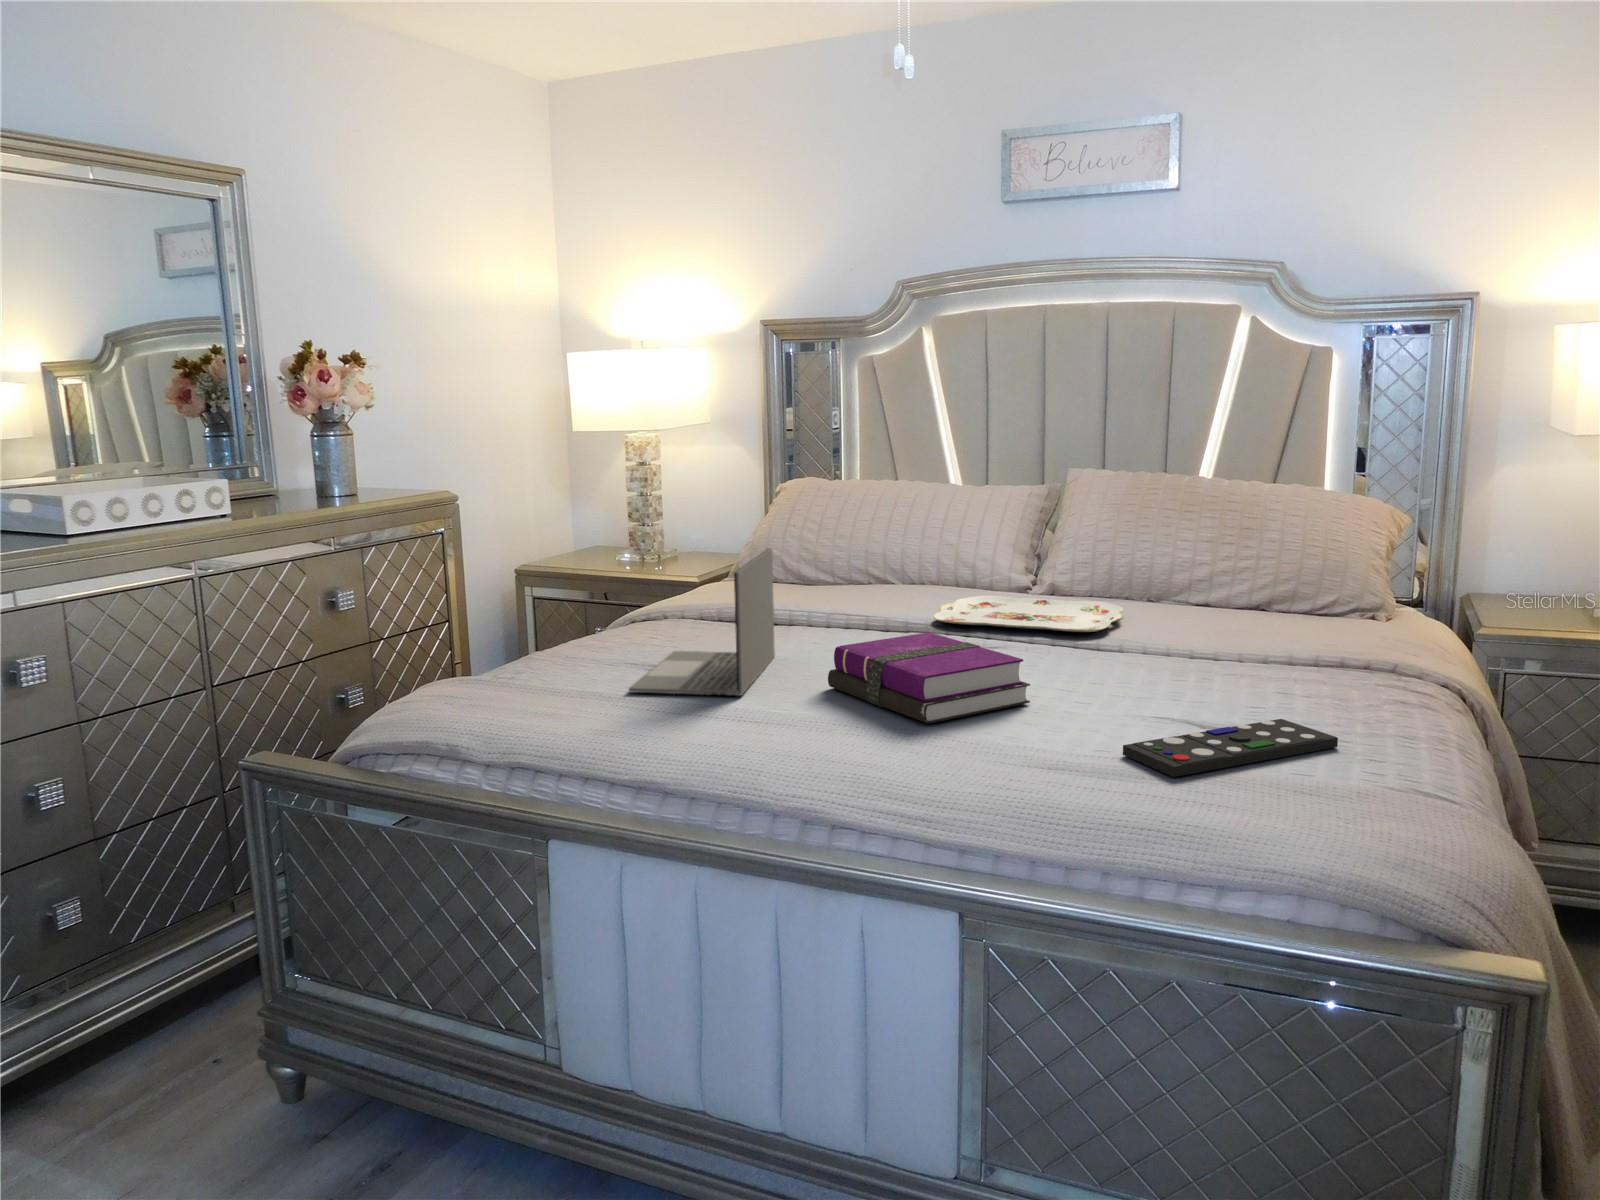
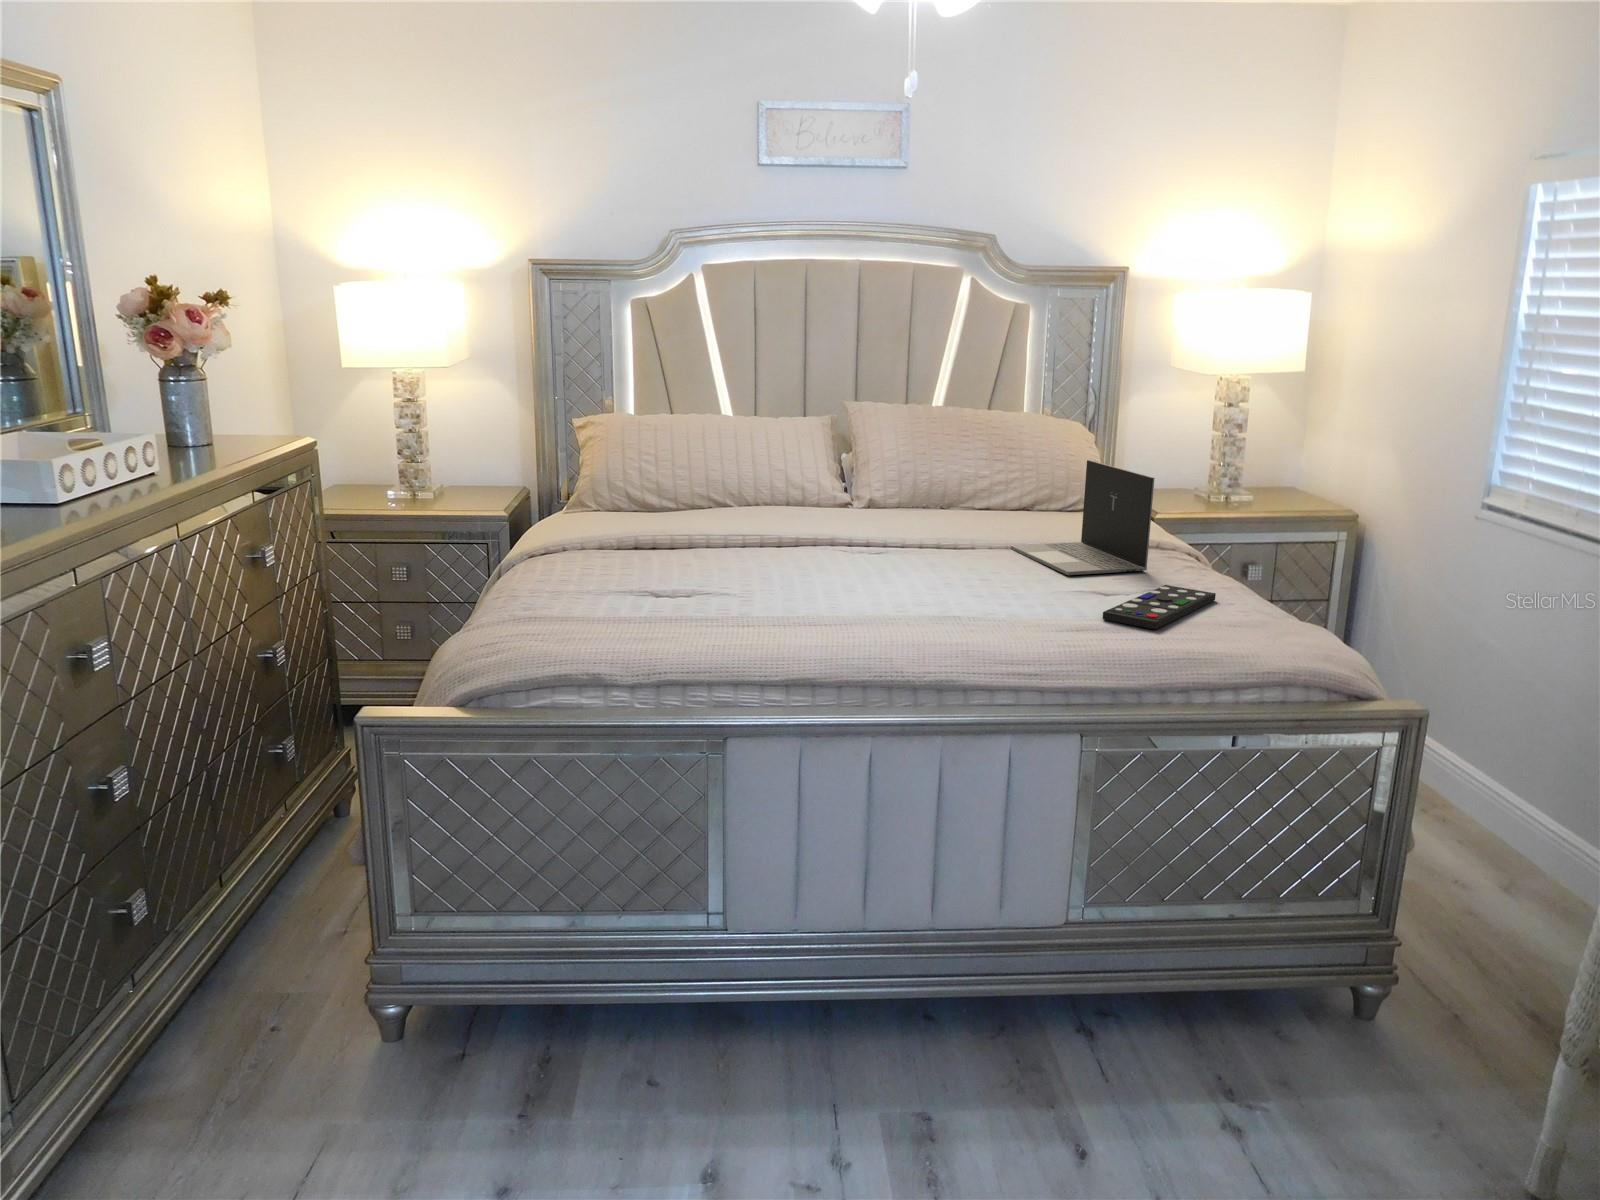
laptop: present [629,548,775,696] -> present [1011,460,1154,575]
serving tray: present [934,596,1123,632] -> none [806,511,957,536]
notebook: present [828,632,1030,723] -> none [824,542,989,612]

